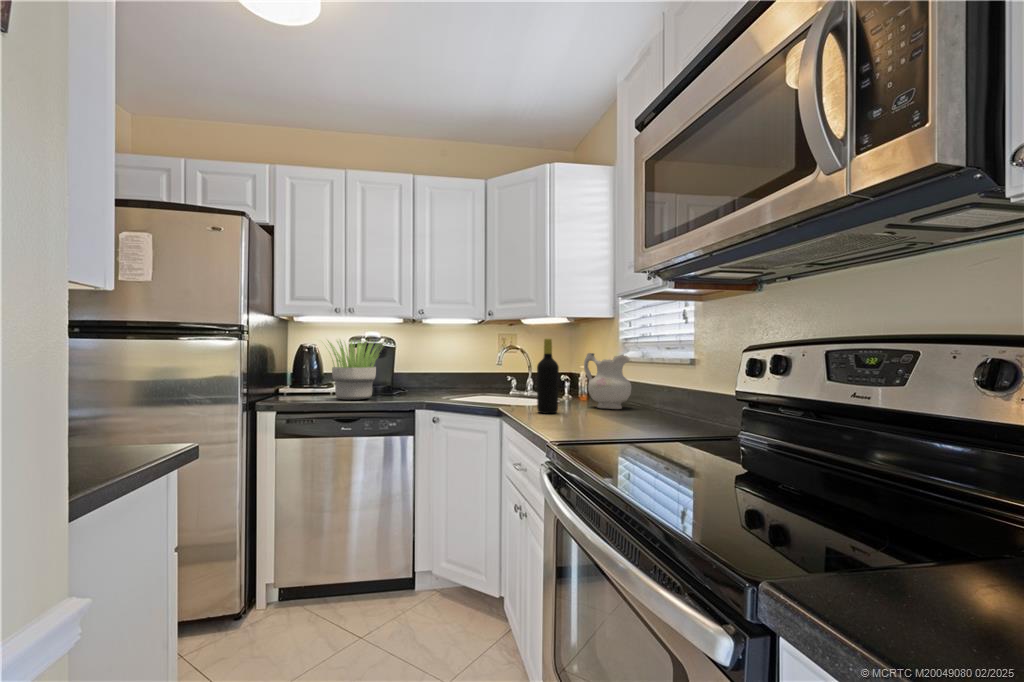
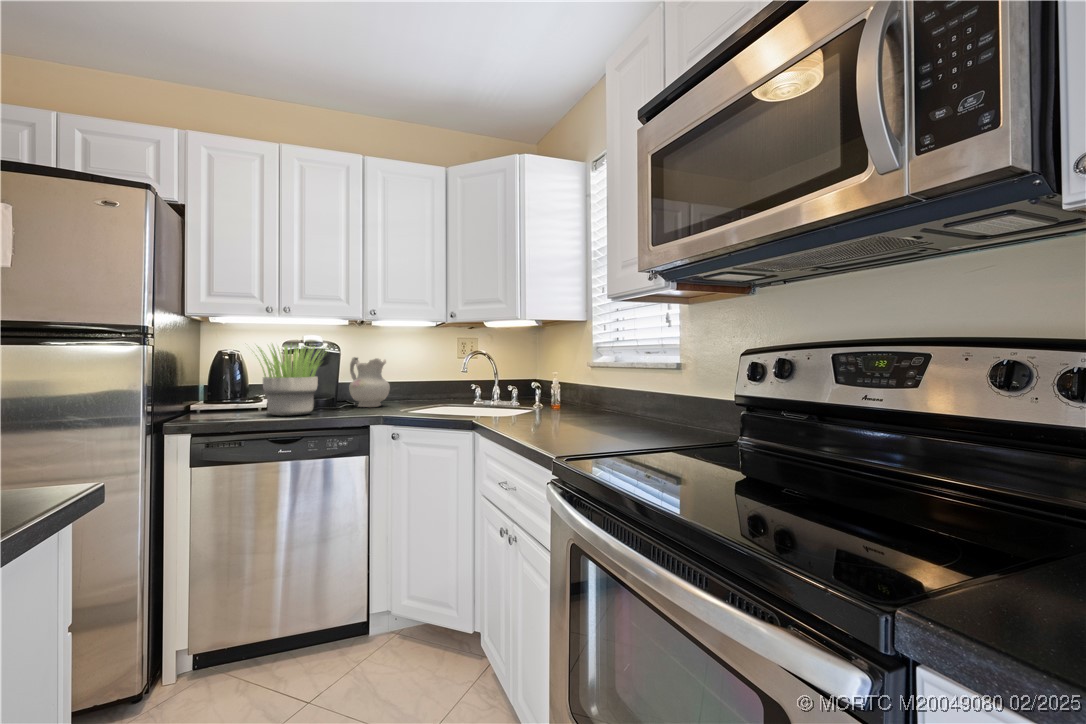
bottle: present [537,339,559,413] -> none [510,342,534,426]
ceramic pitcher: present [584,353,631,409] -> present [349,357,390,407]

